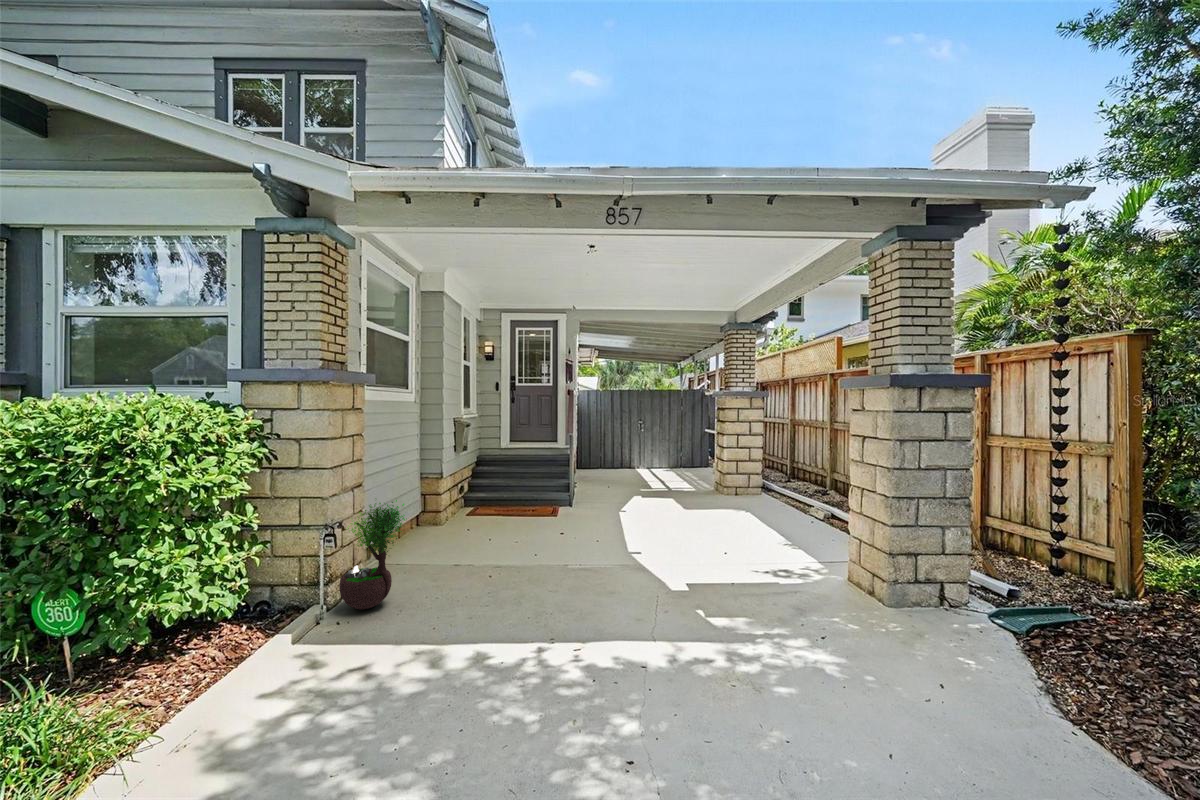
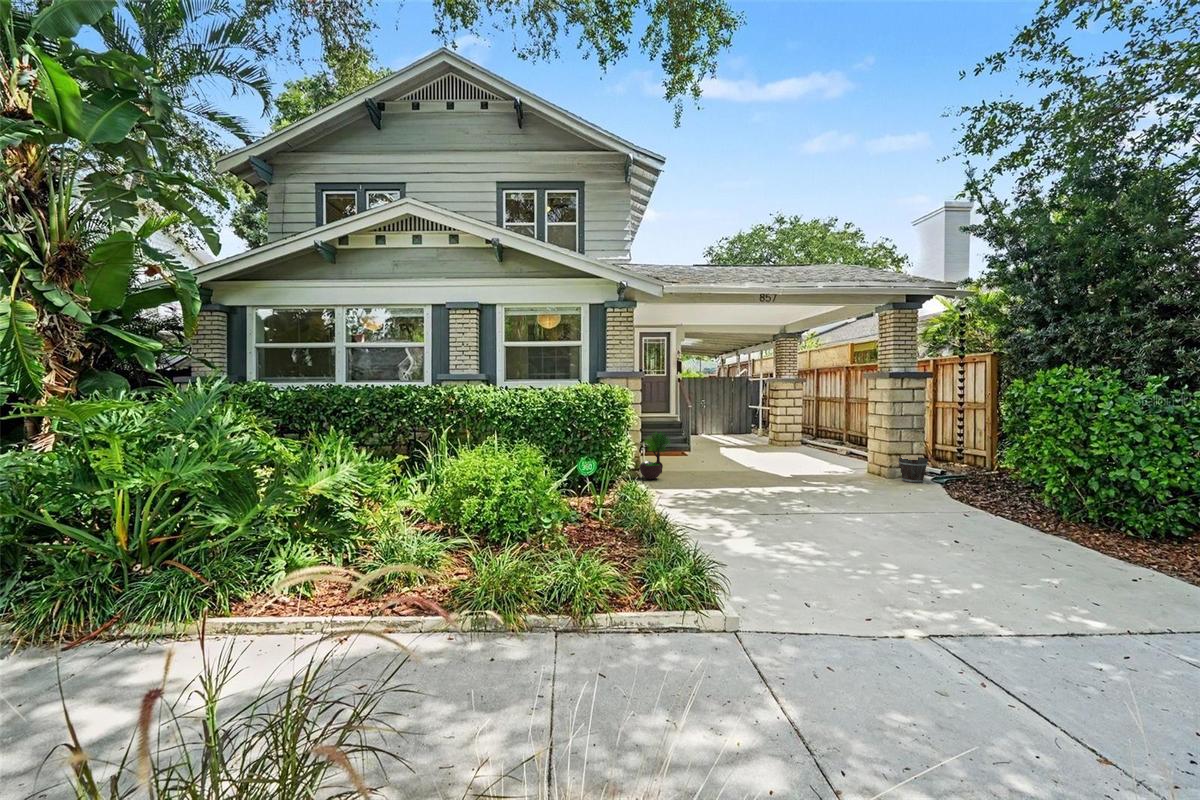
bucket: none [914,555,983,632] -> present [899,457,928,483]

